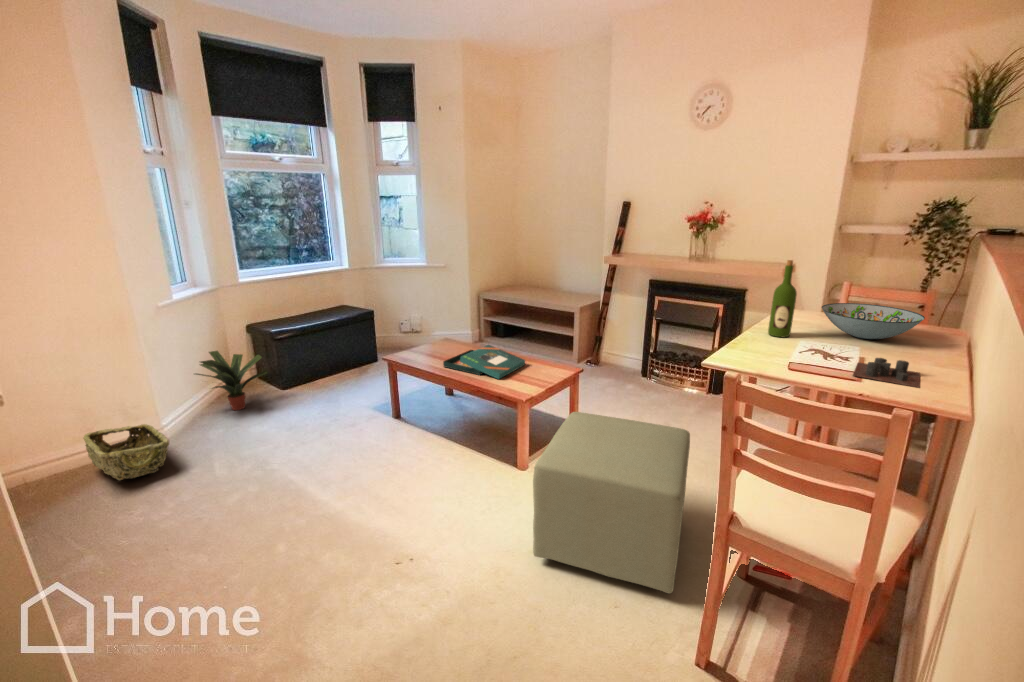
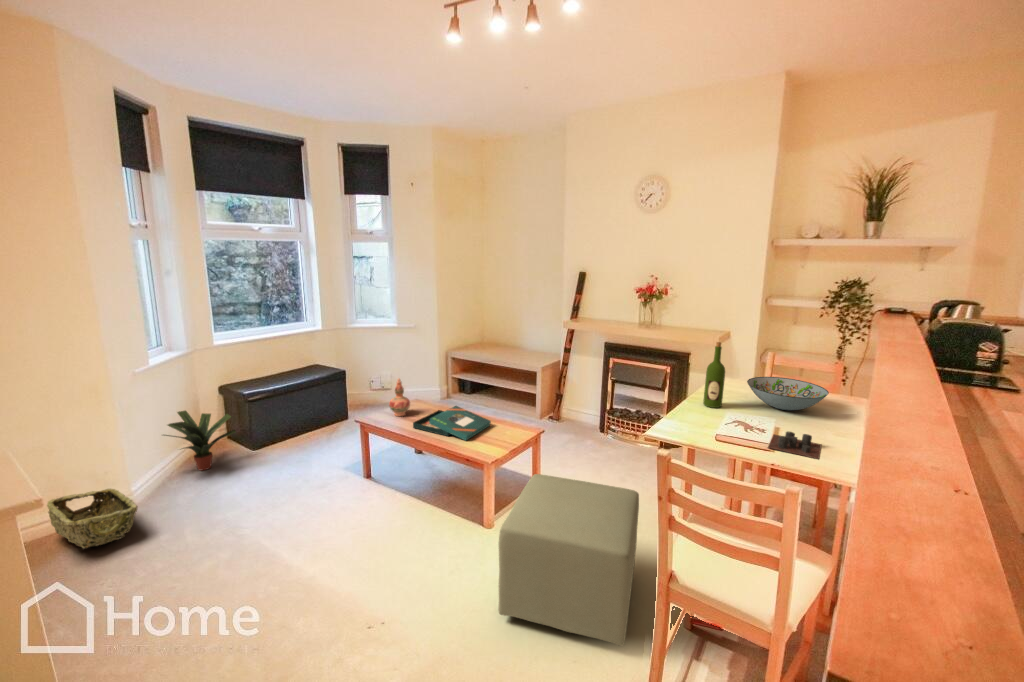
decorative vase: none [419,316,441,356] -> present [389,379,410,416]

